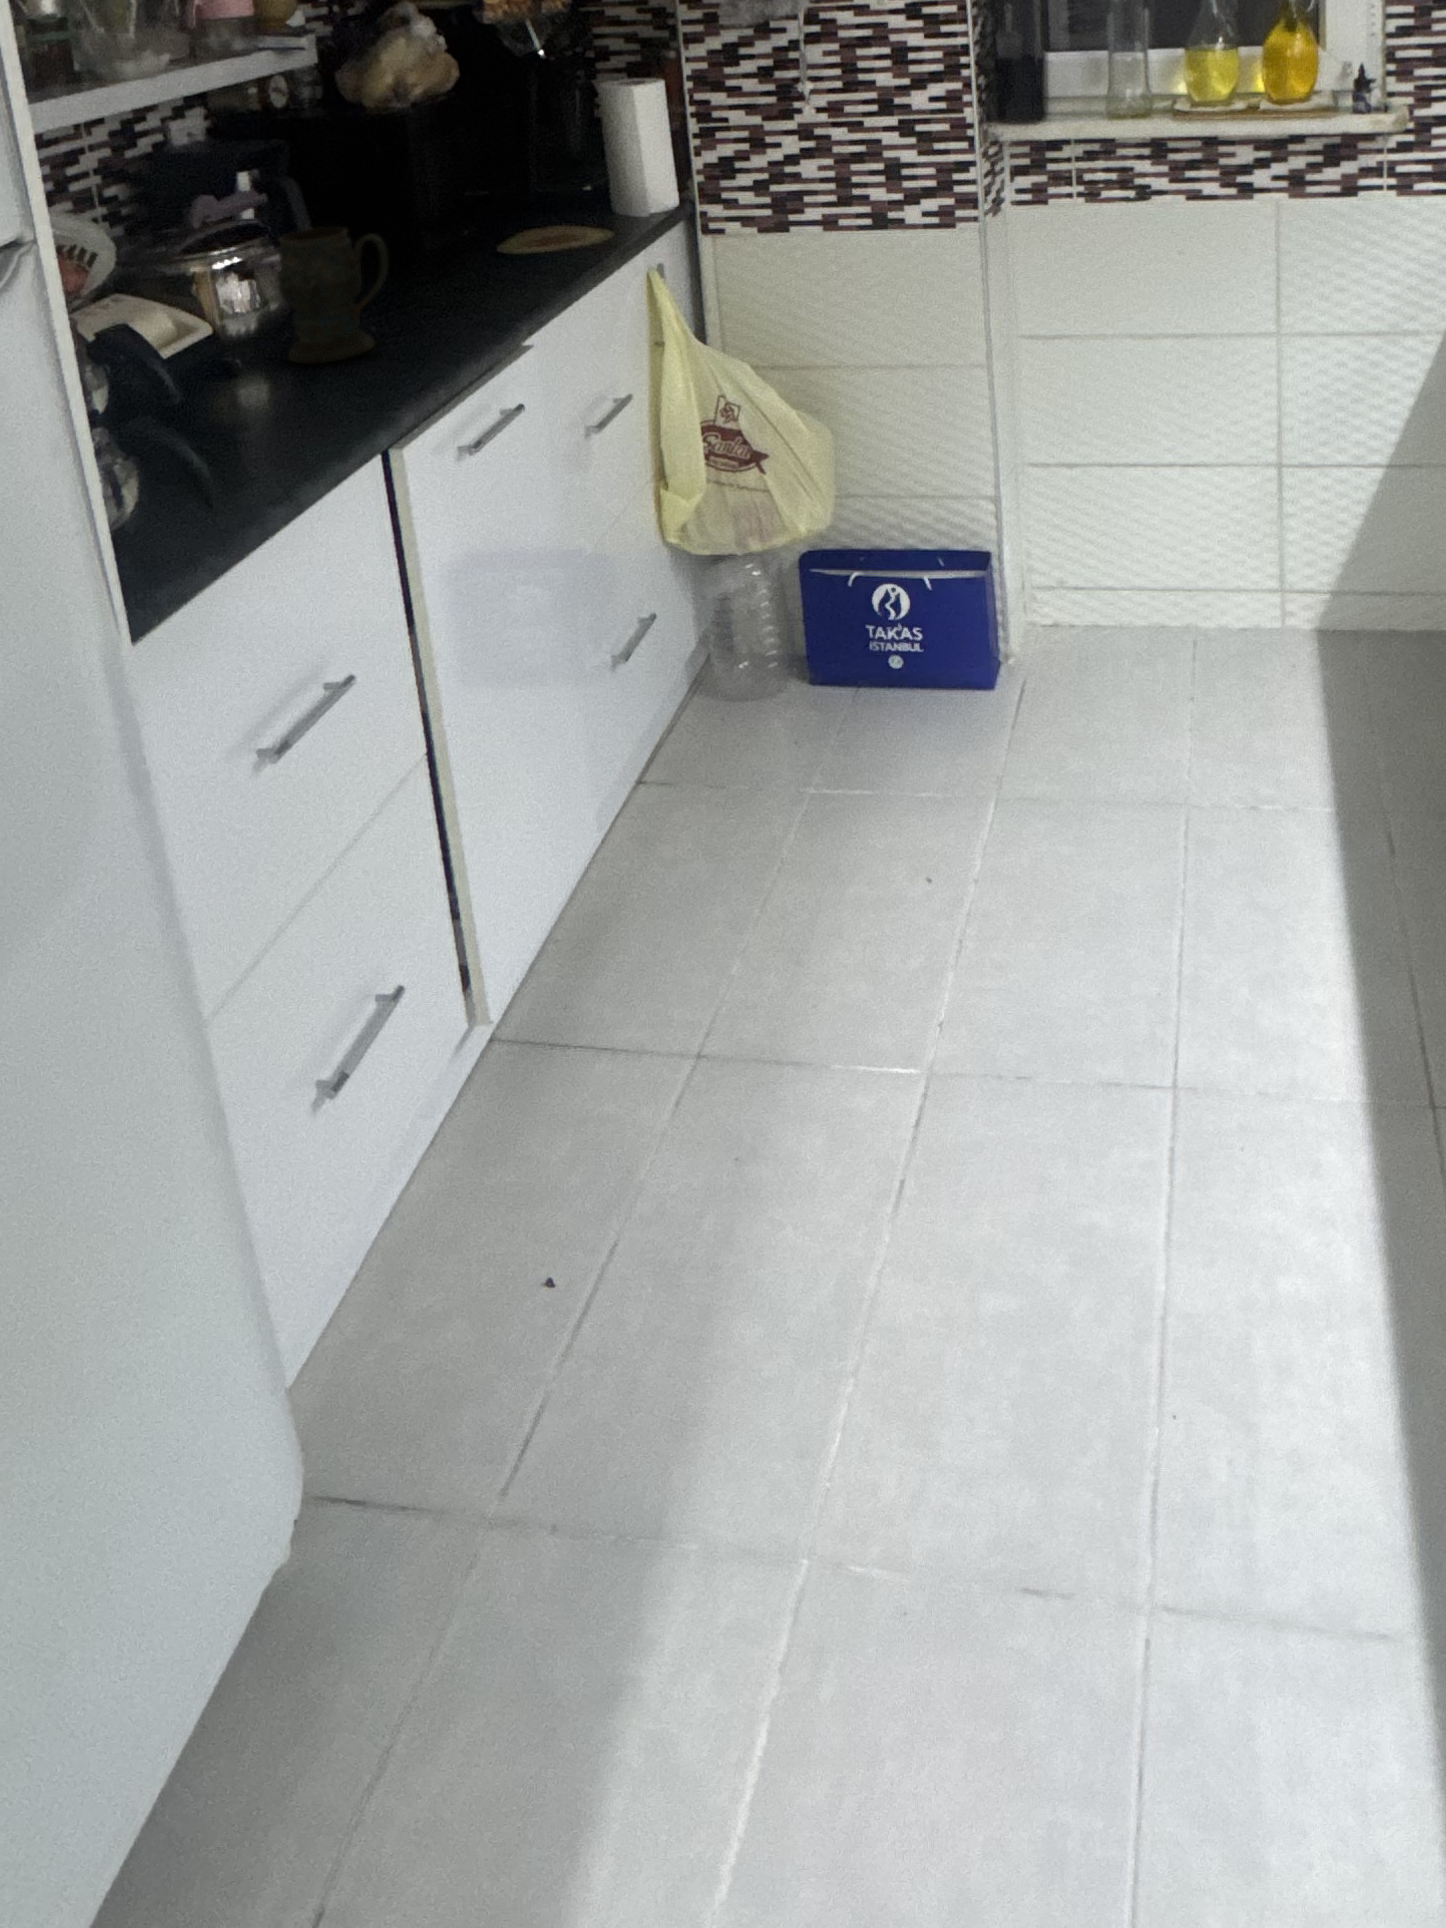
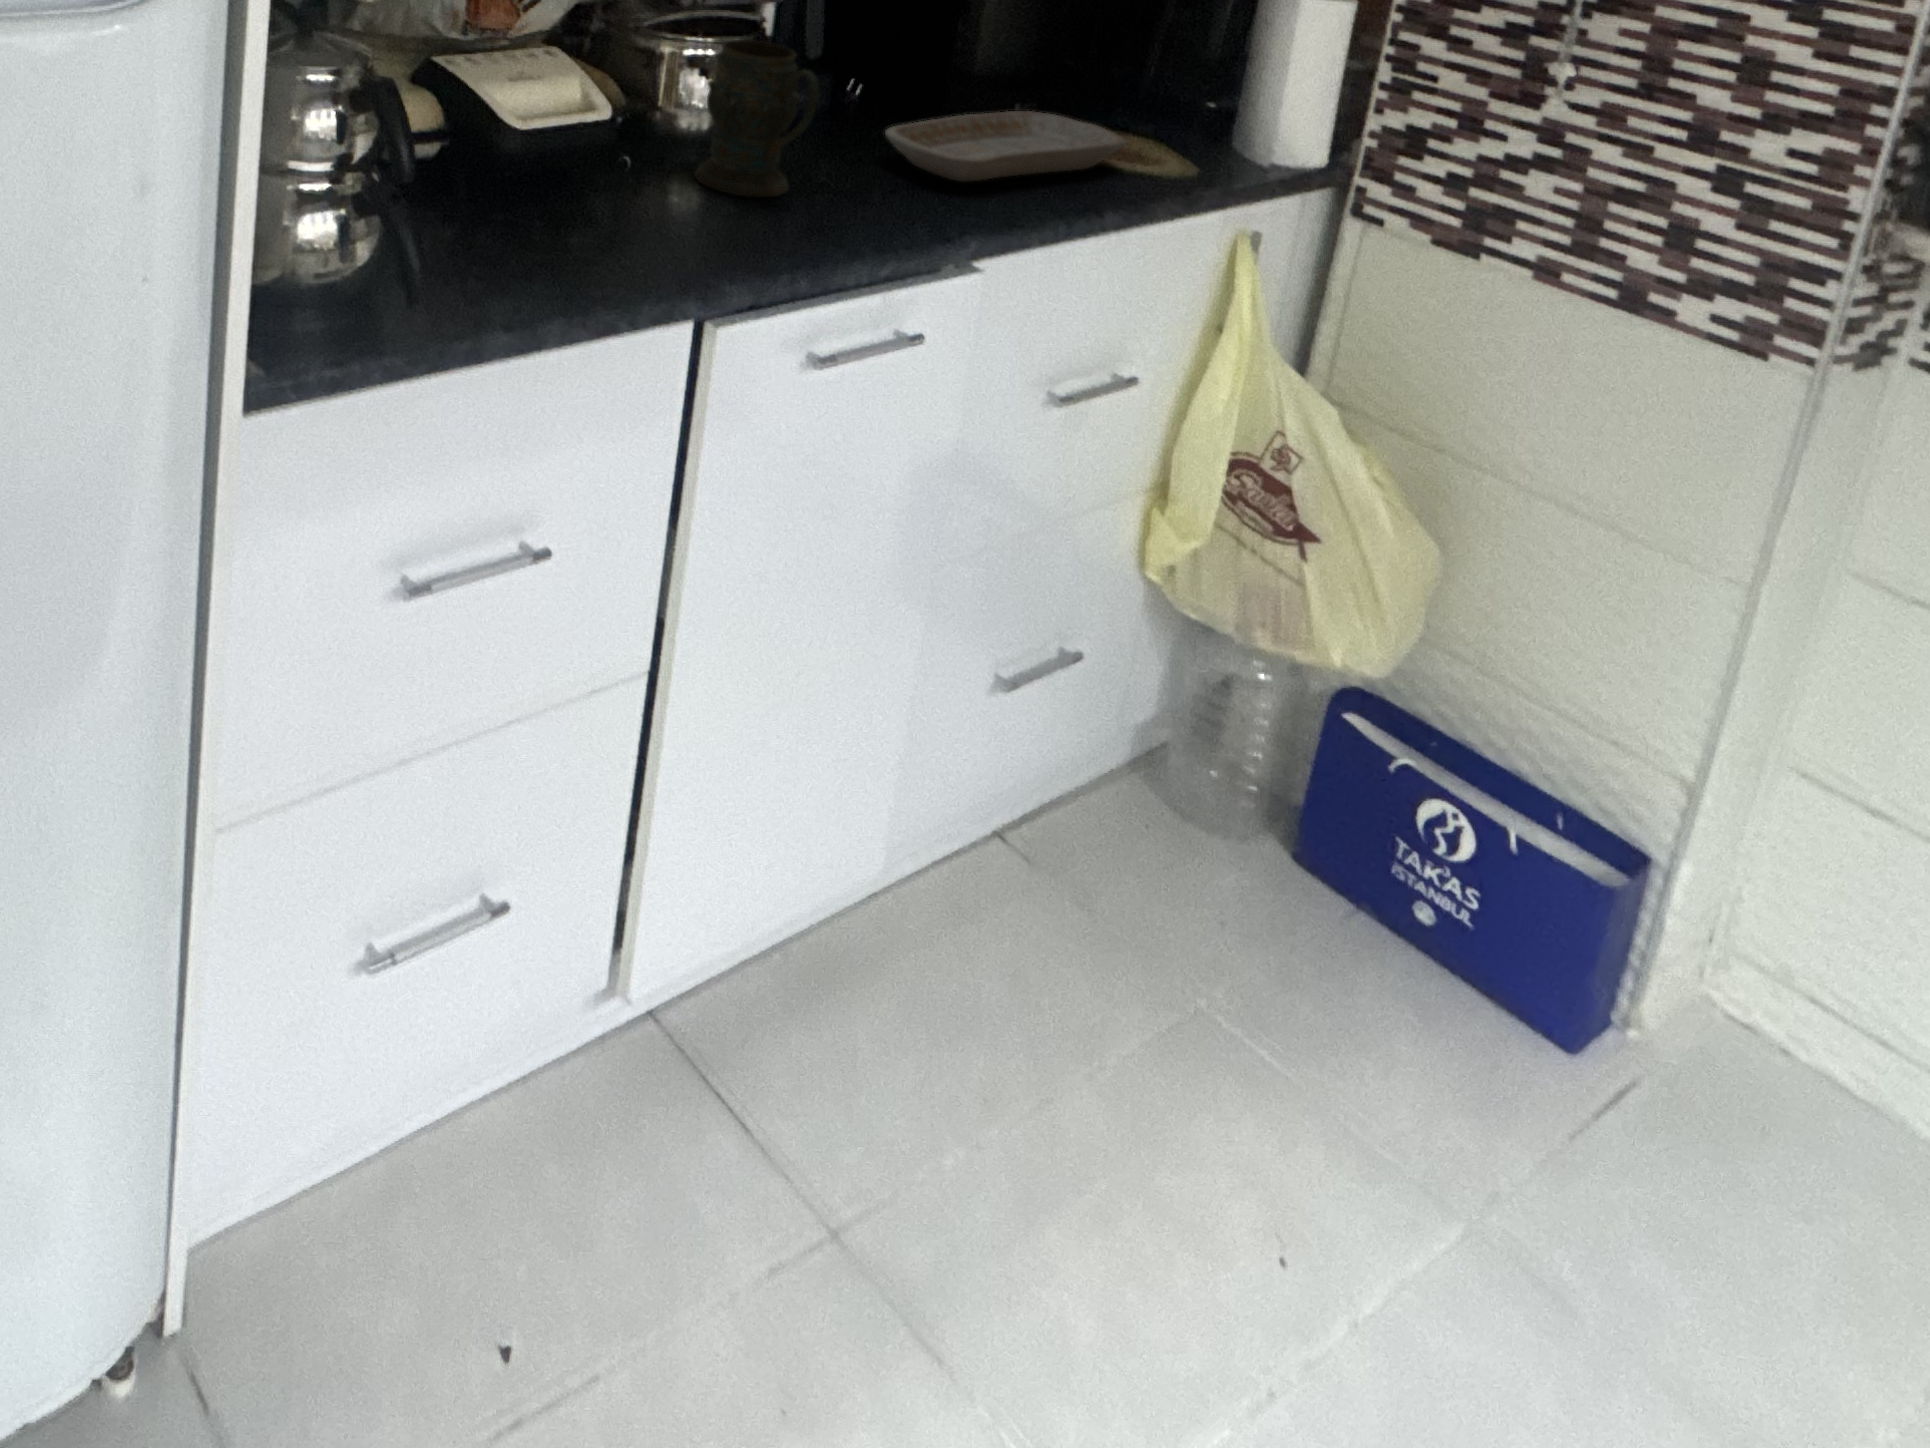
tray: none [409,223,572,295] -> present [885,111,1127,182]

